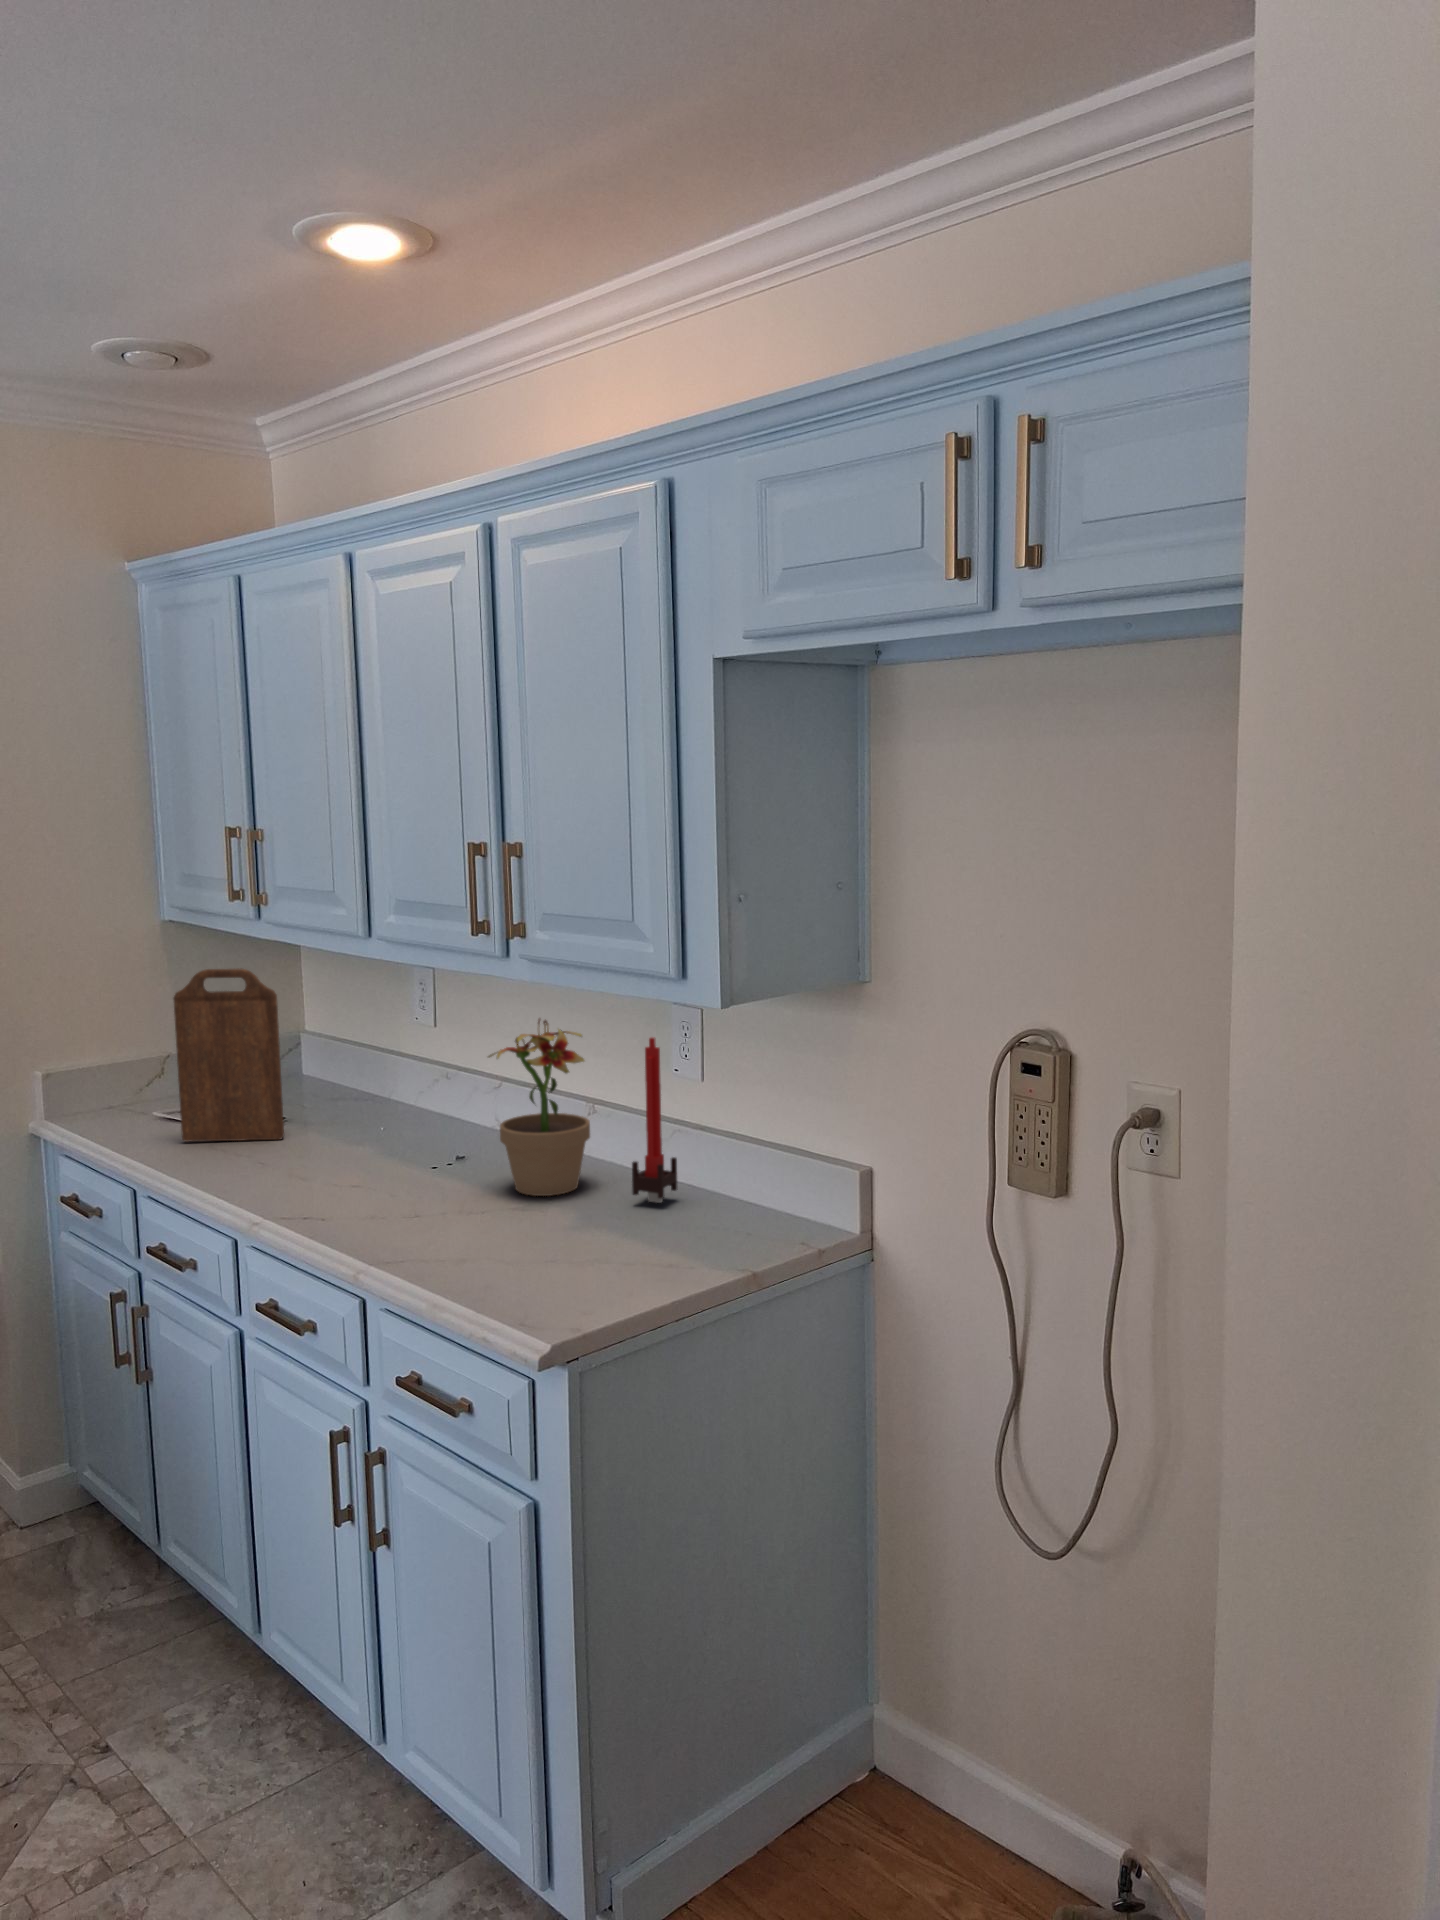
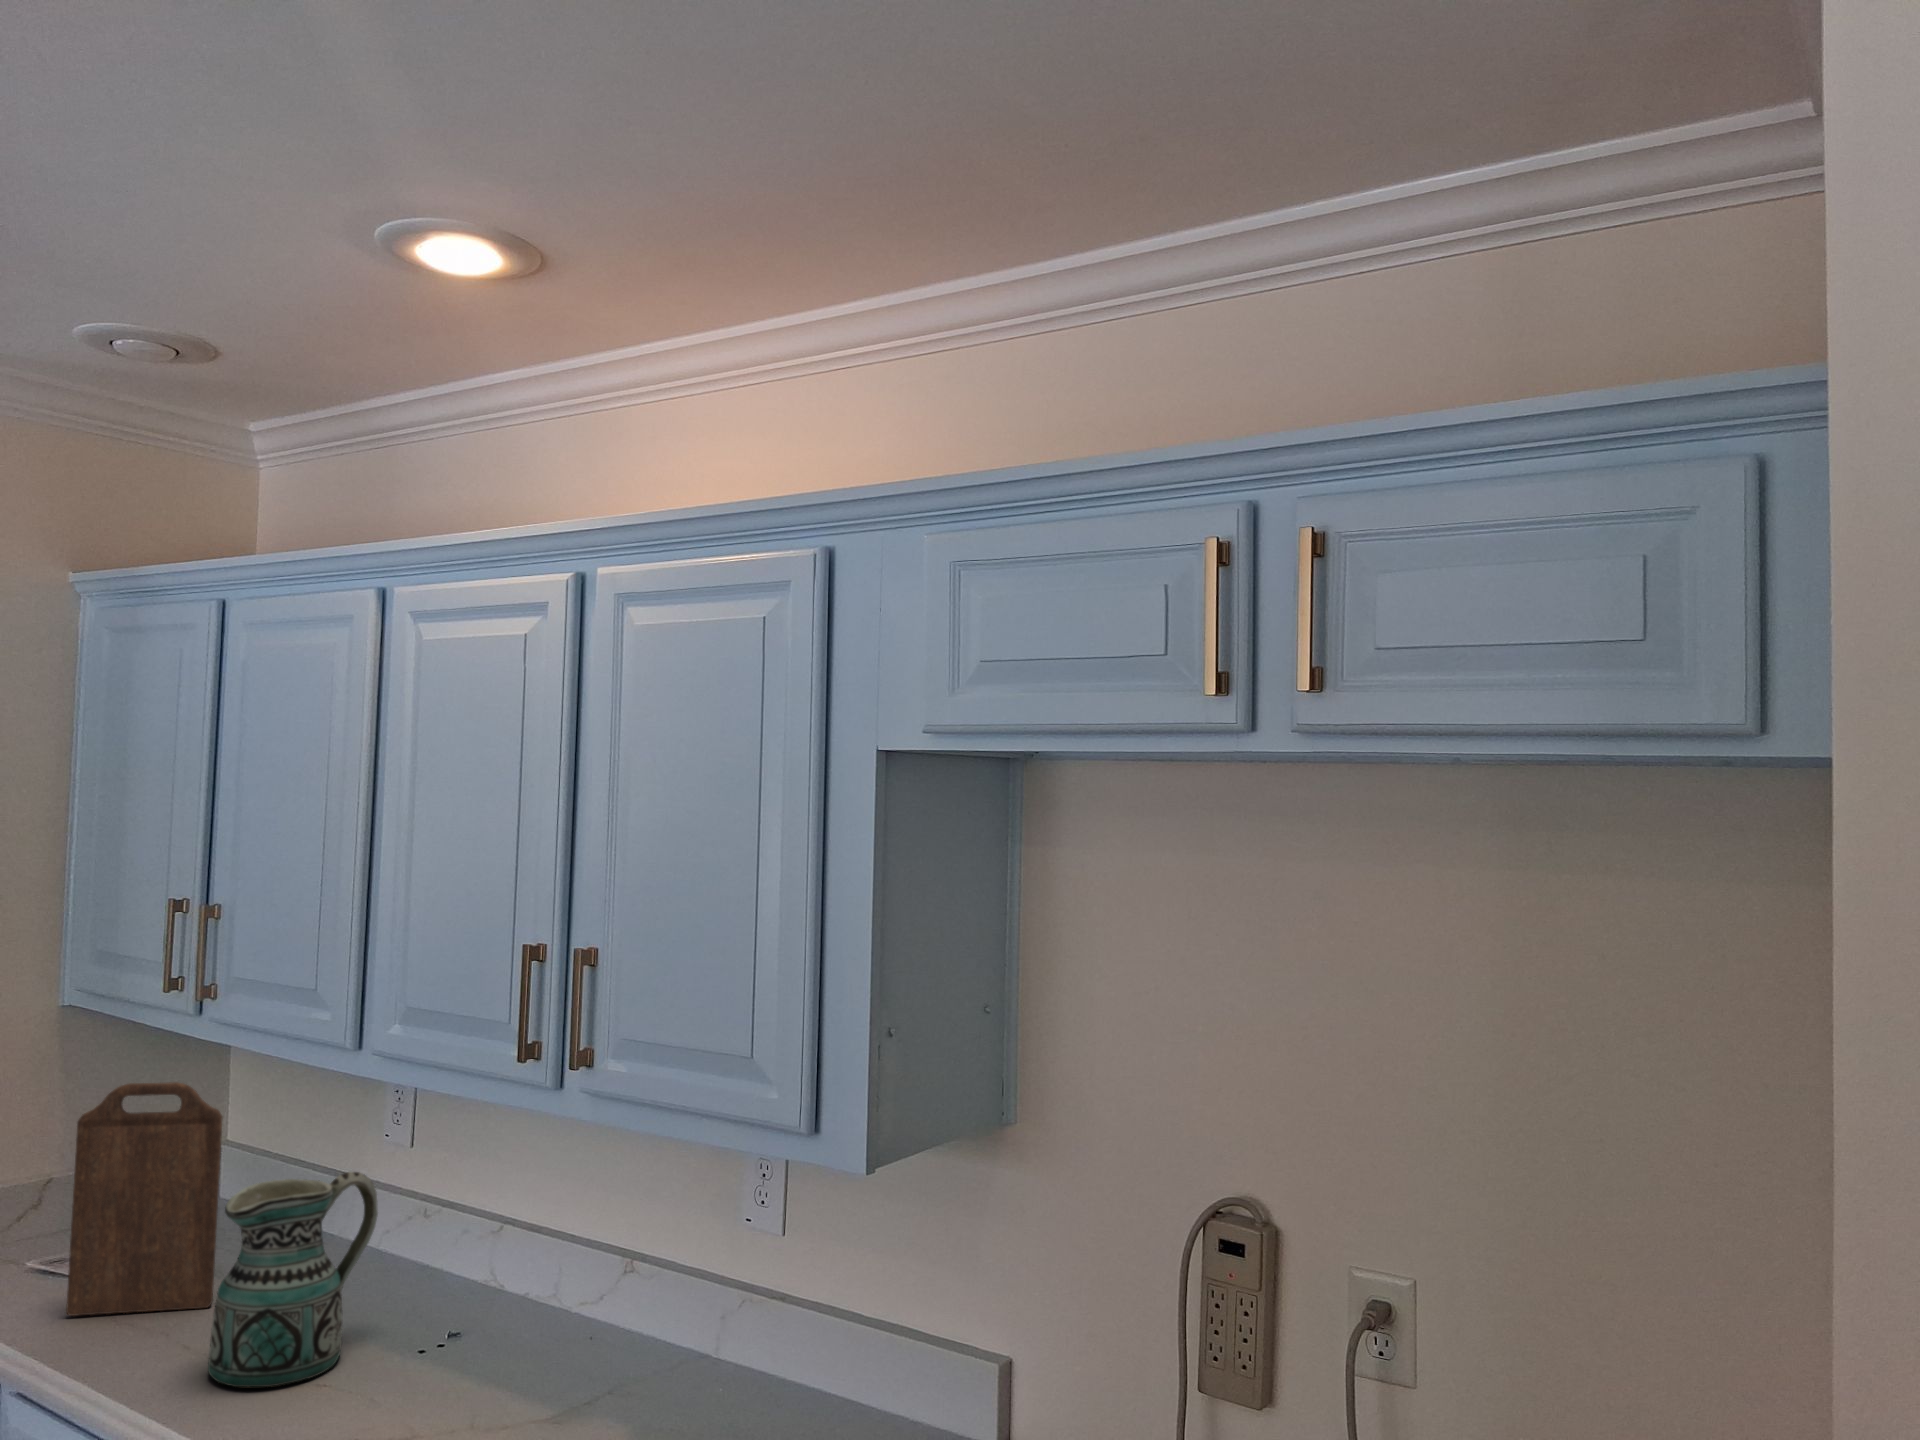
potted plant: present [488,1019,590,1196] -> none [519,1160,646,1396]
ceramic pitcher: none [274,1032,392,1184] -> present [208,1172,378,1387]
candle: present [632,1038,677,1203] -> none [705,1188,761,1402]

